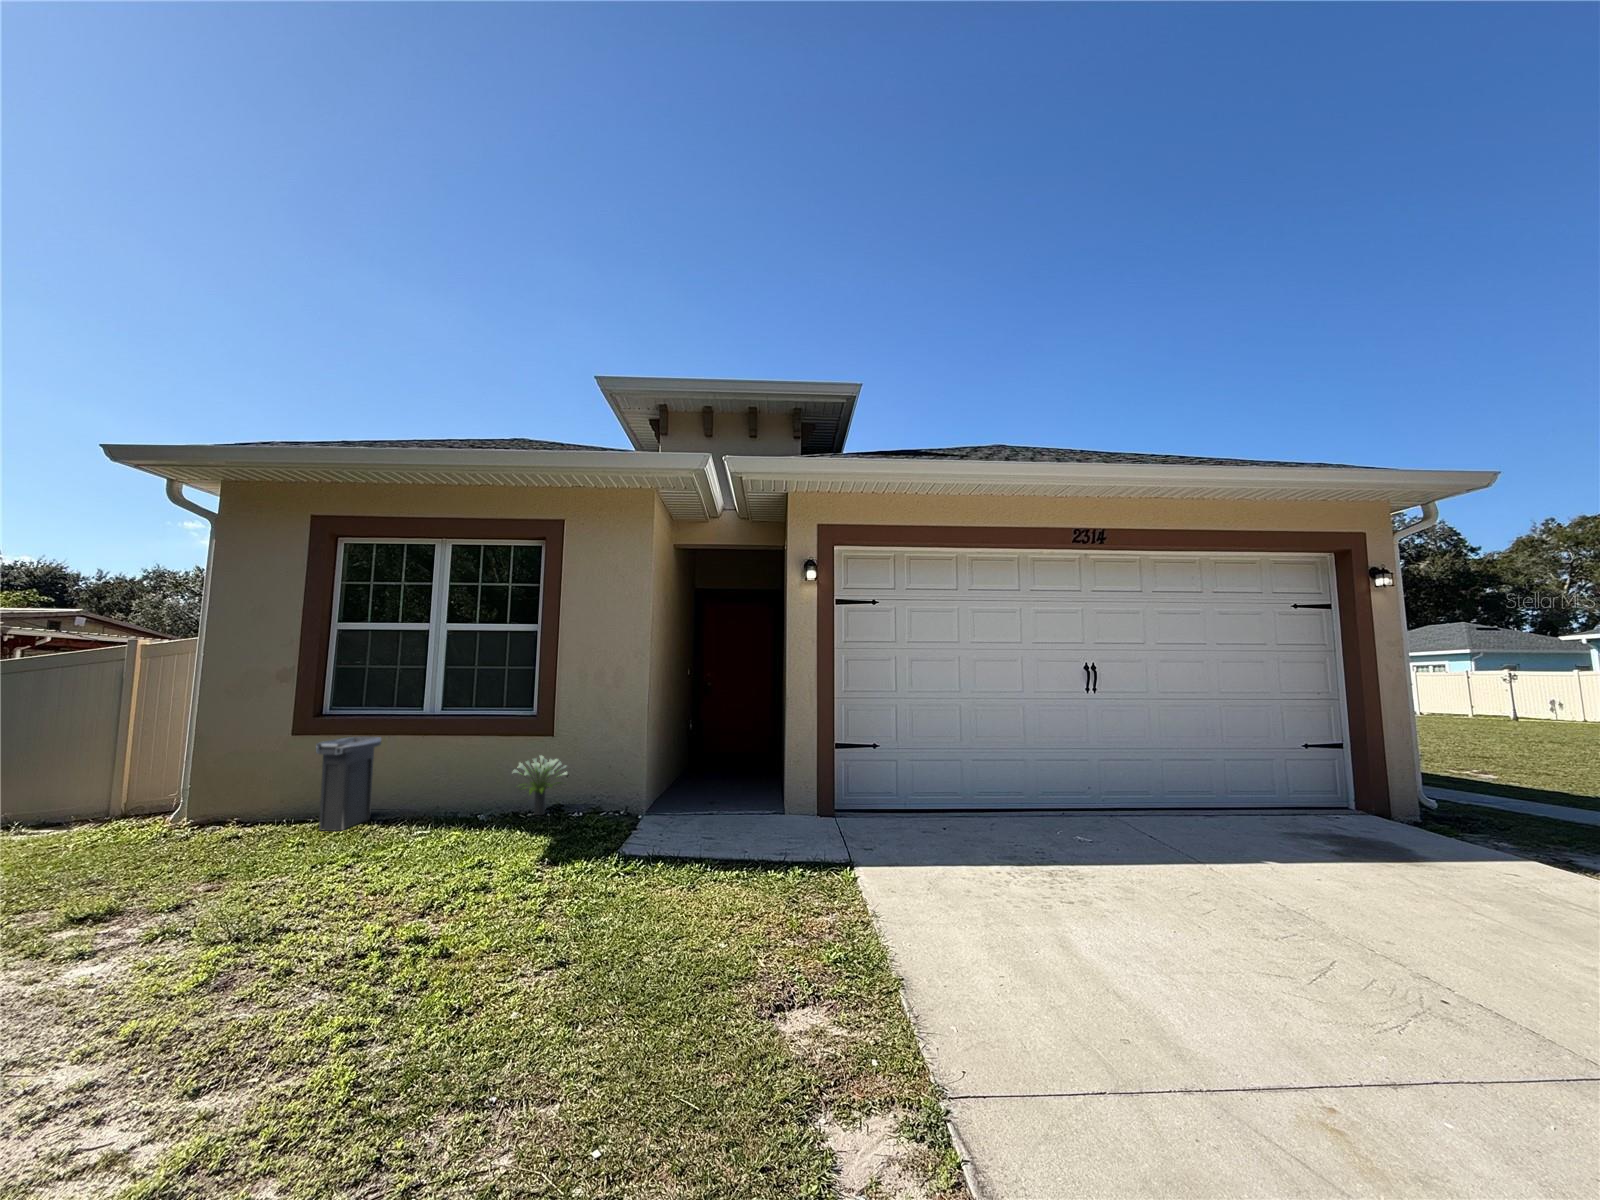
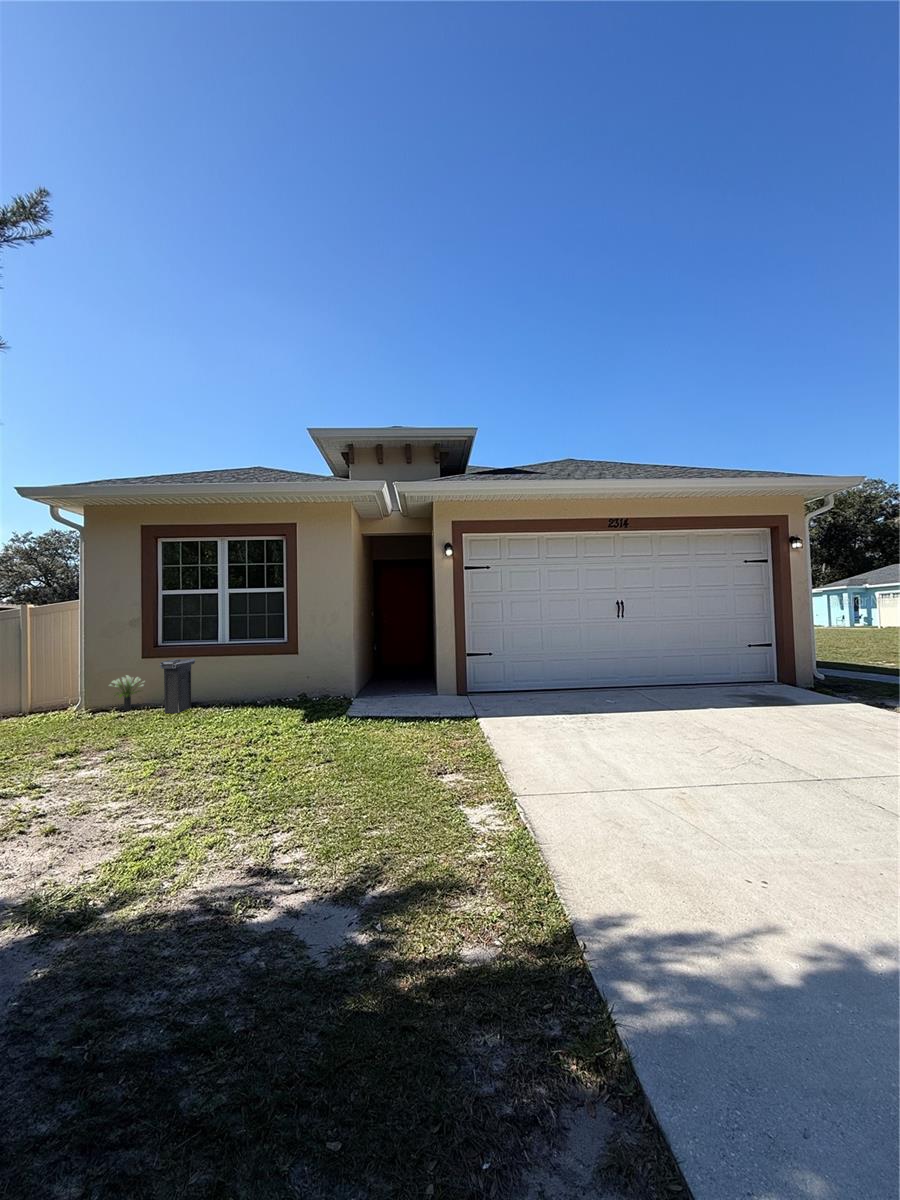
potted plant: present [513,756,567,815] -> present [109,675,144,711]

